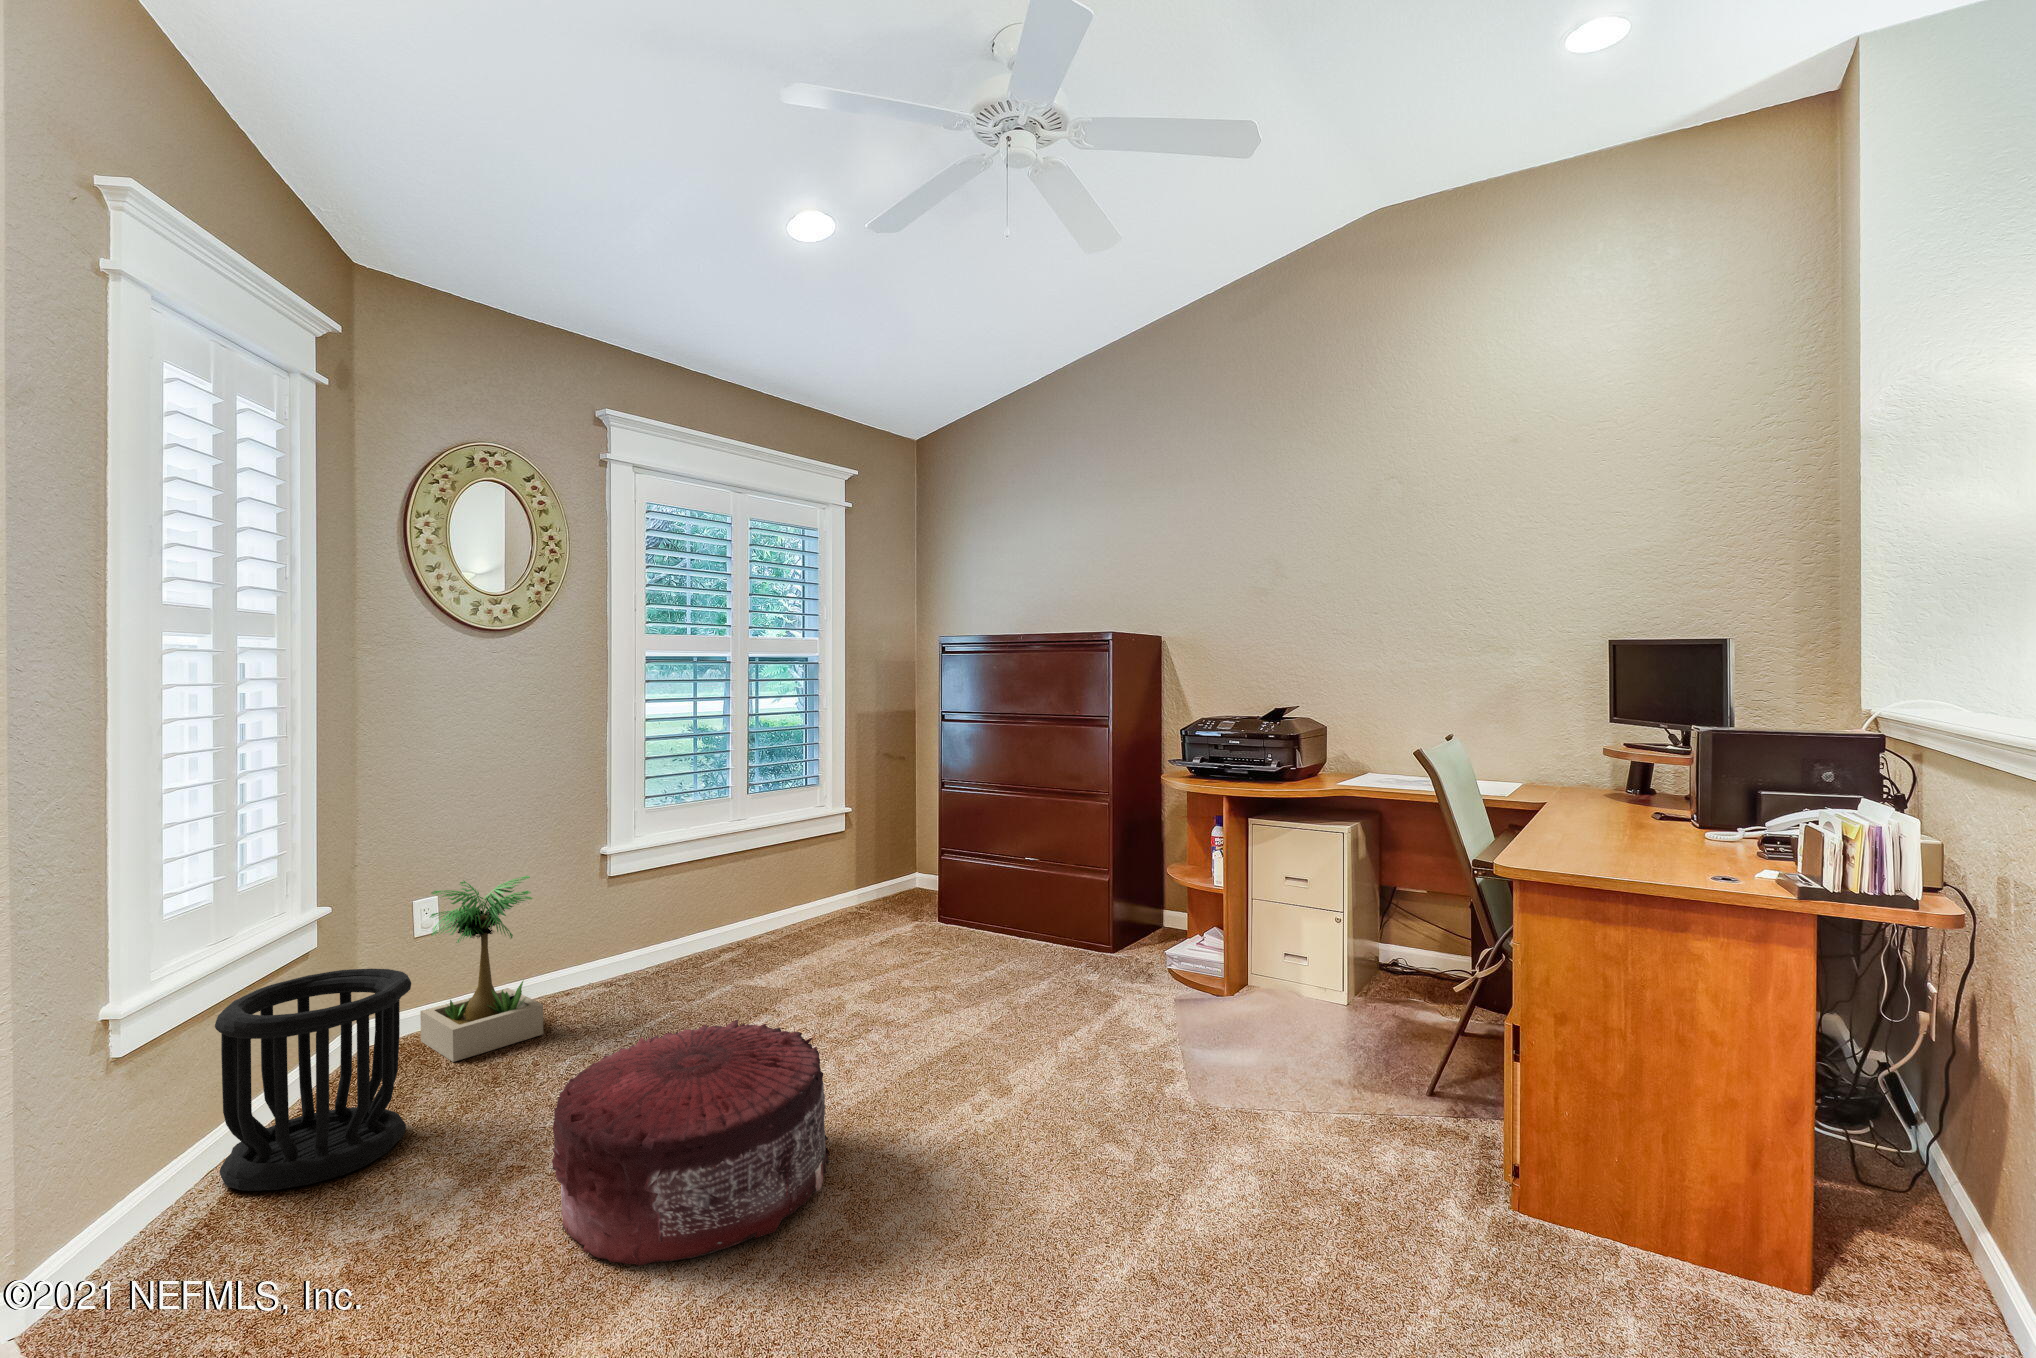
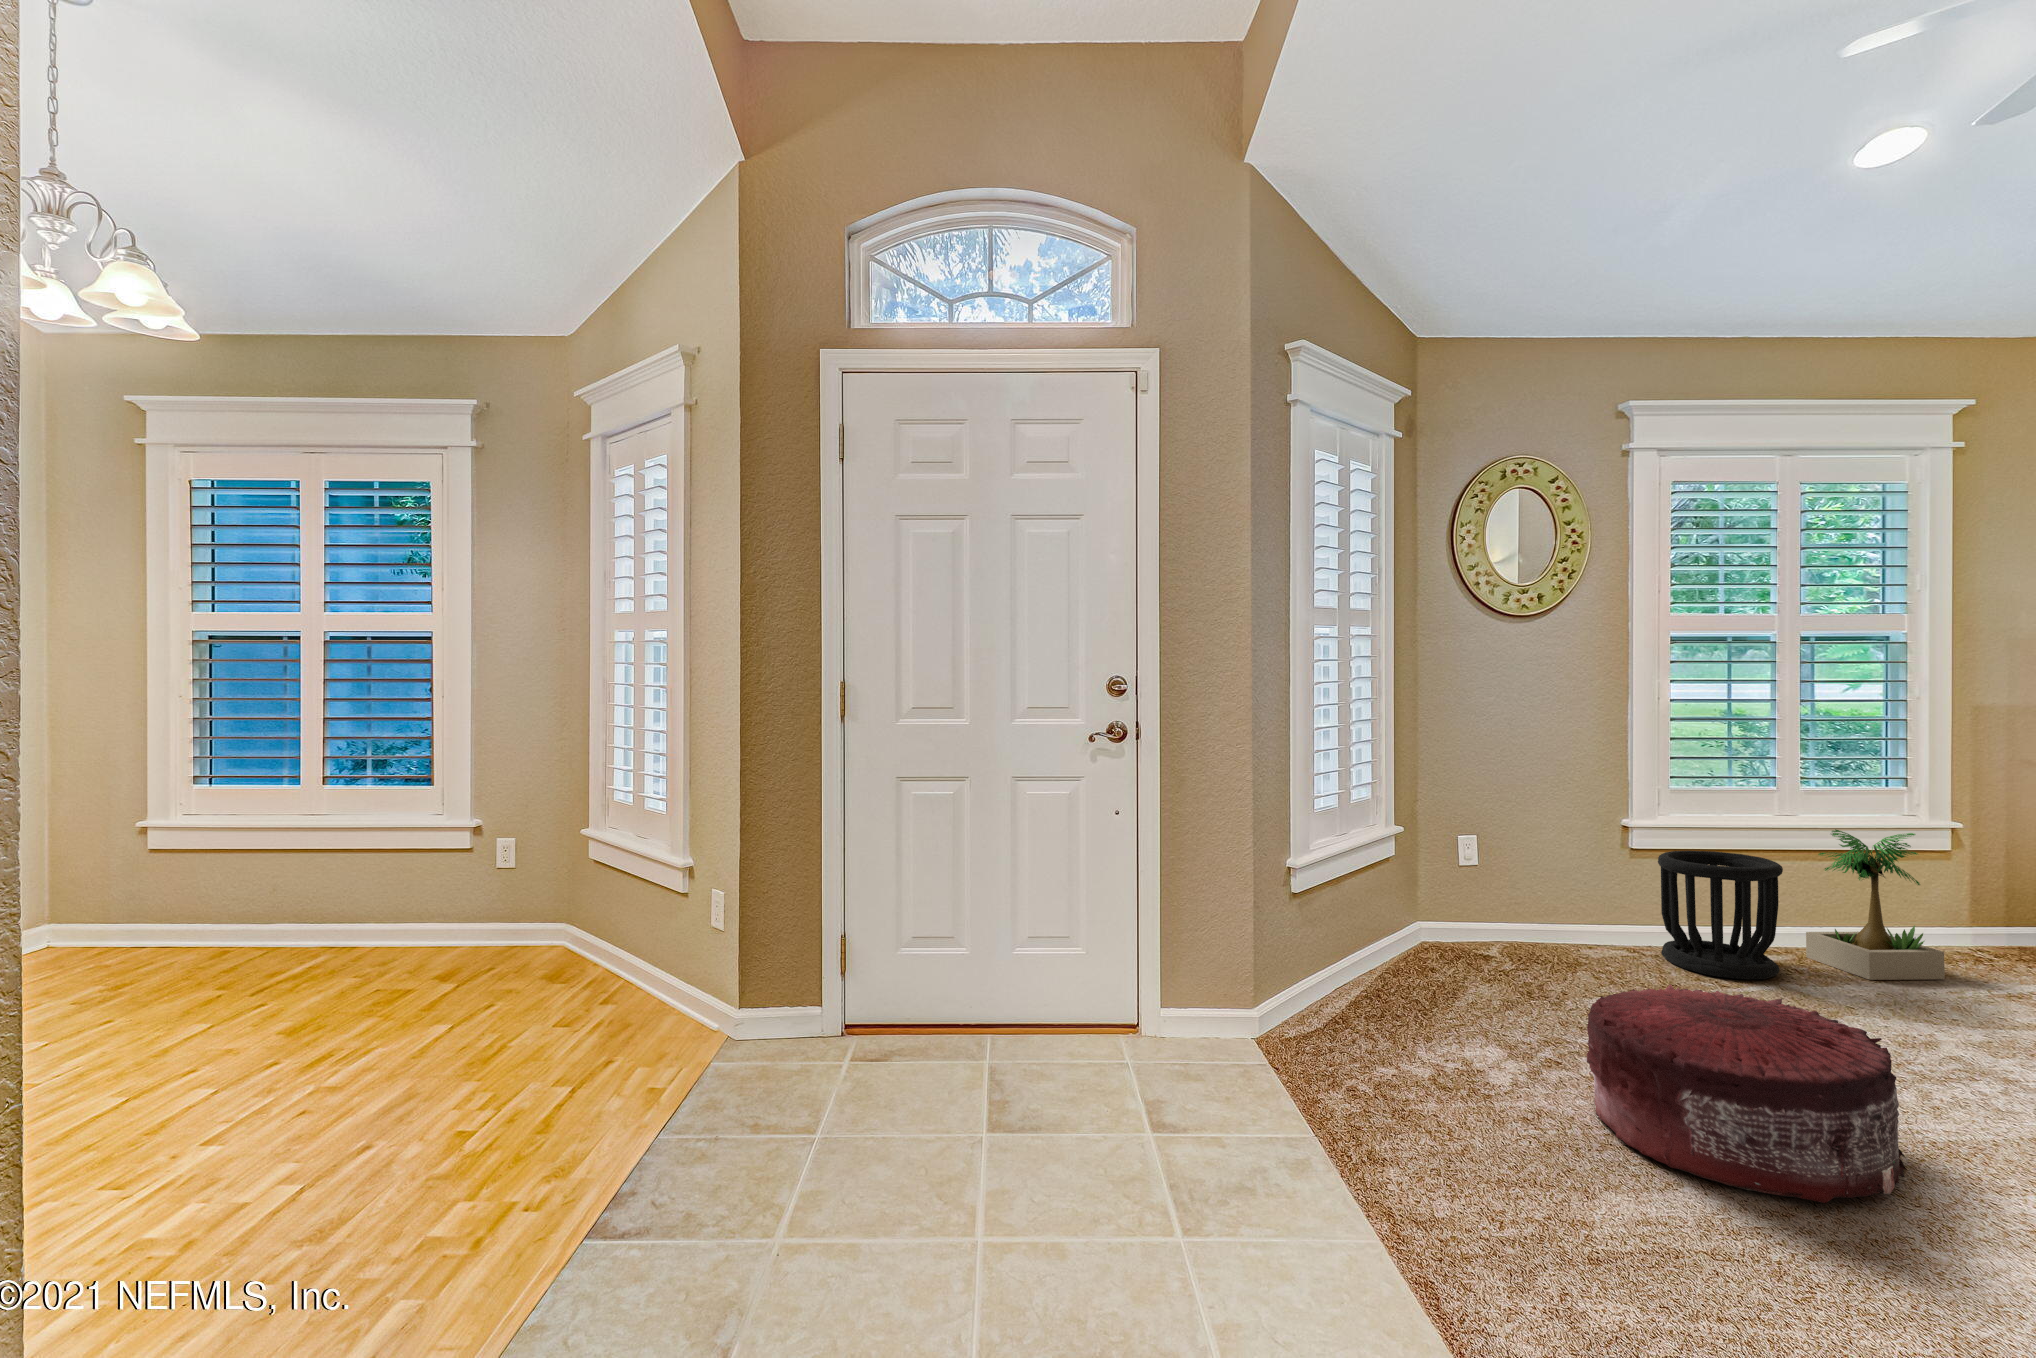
potted plant: present [420,876,543,1062] -> present [1806,829,1945,980]
wastebasket: present [215,969,411,1191] -> present [1658,851,1783,979]

